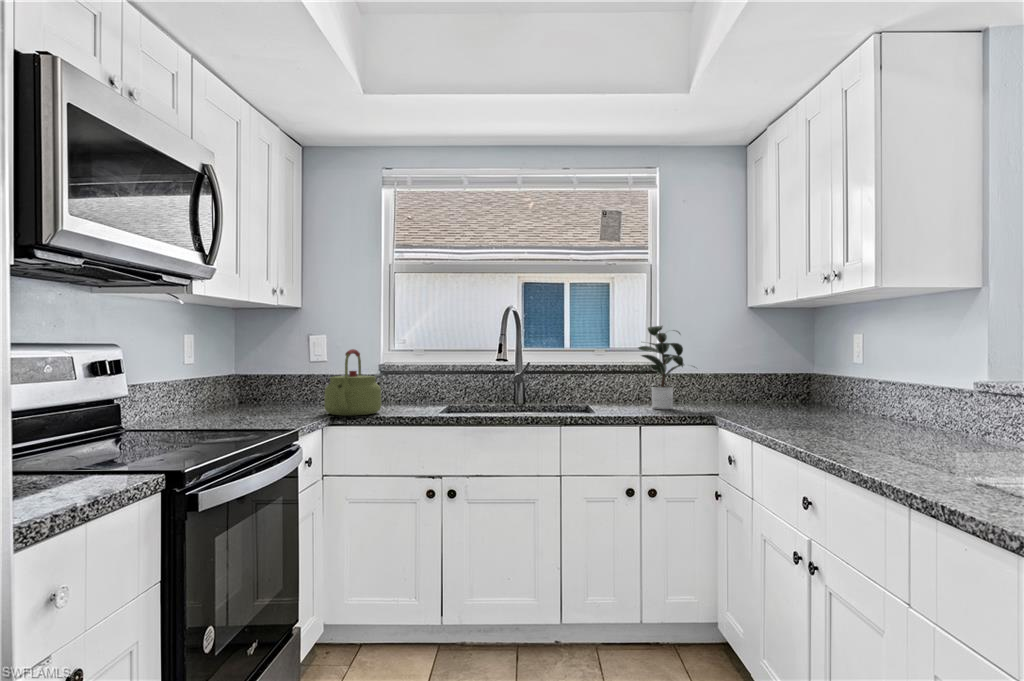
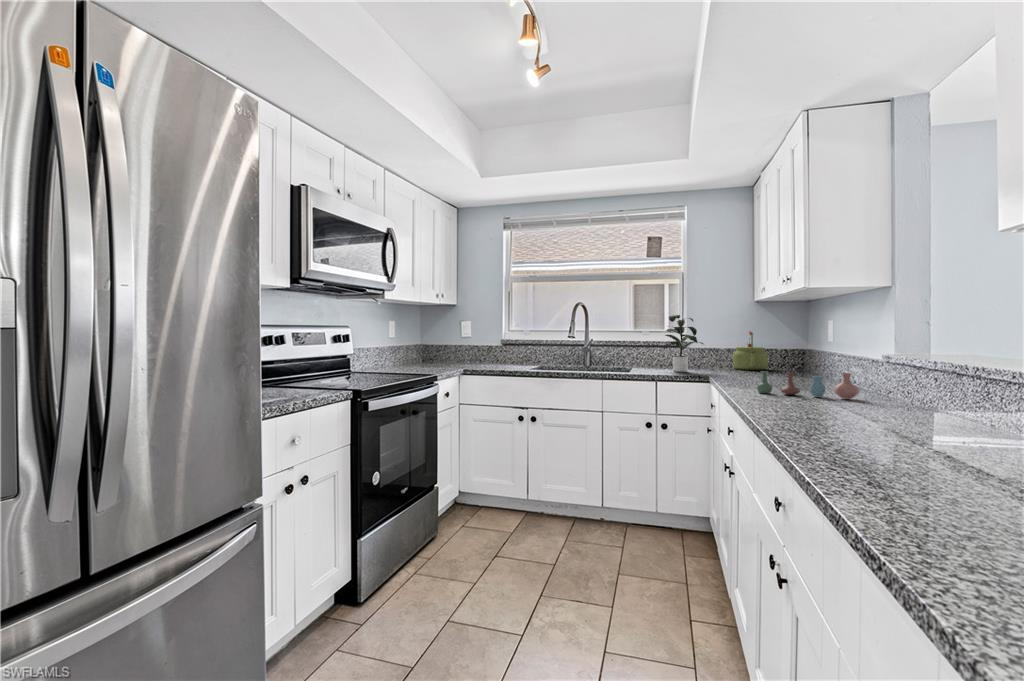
kettle: present [325,349,381,416] -> present [732,331,768,370]
vase: none [837,410,987,448] -> present [757,371,859,399]

